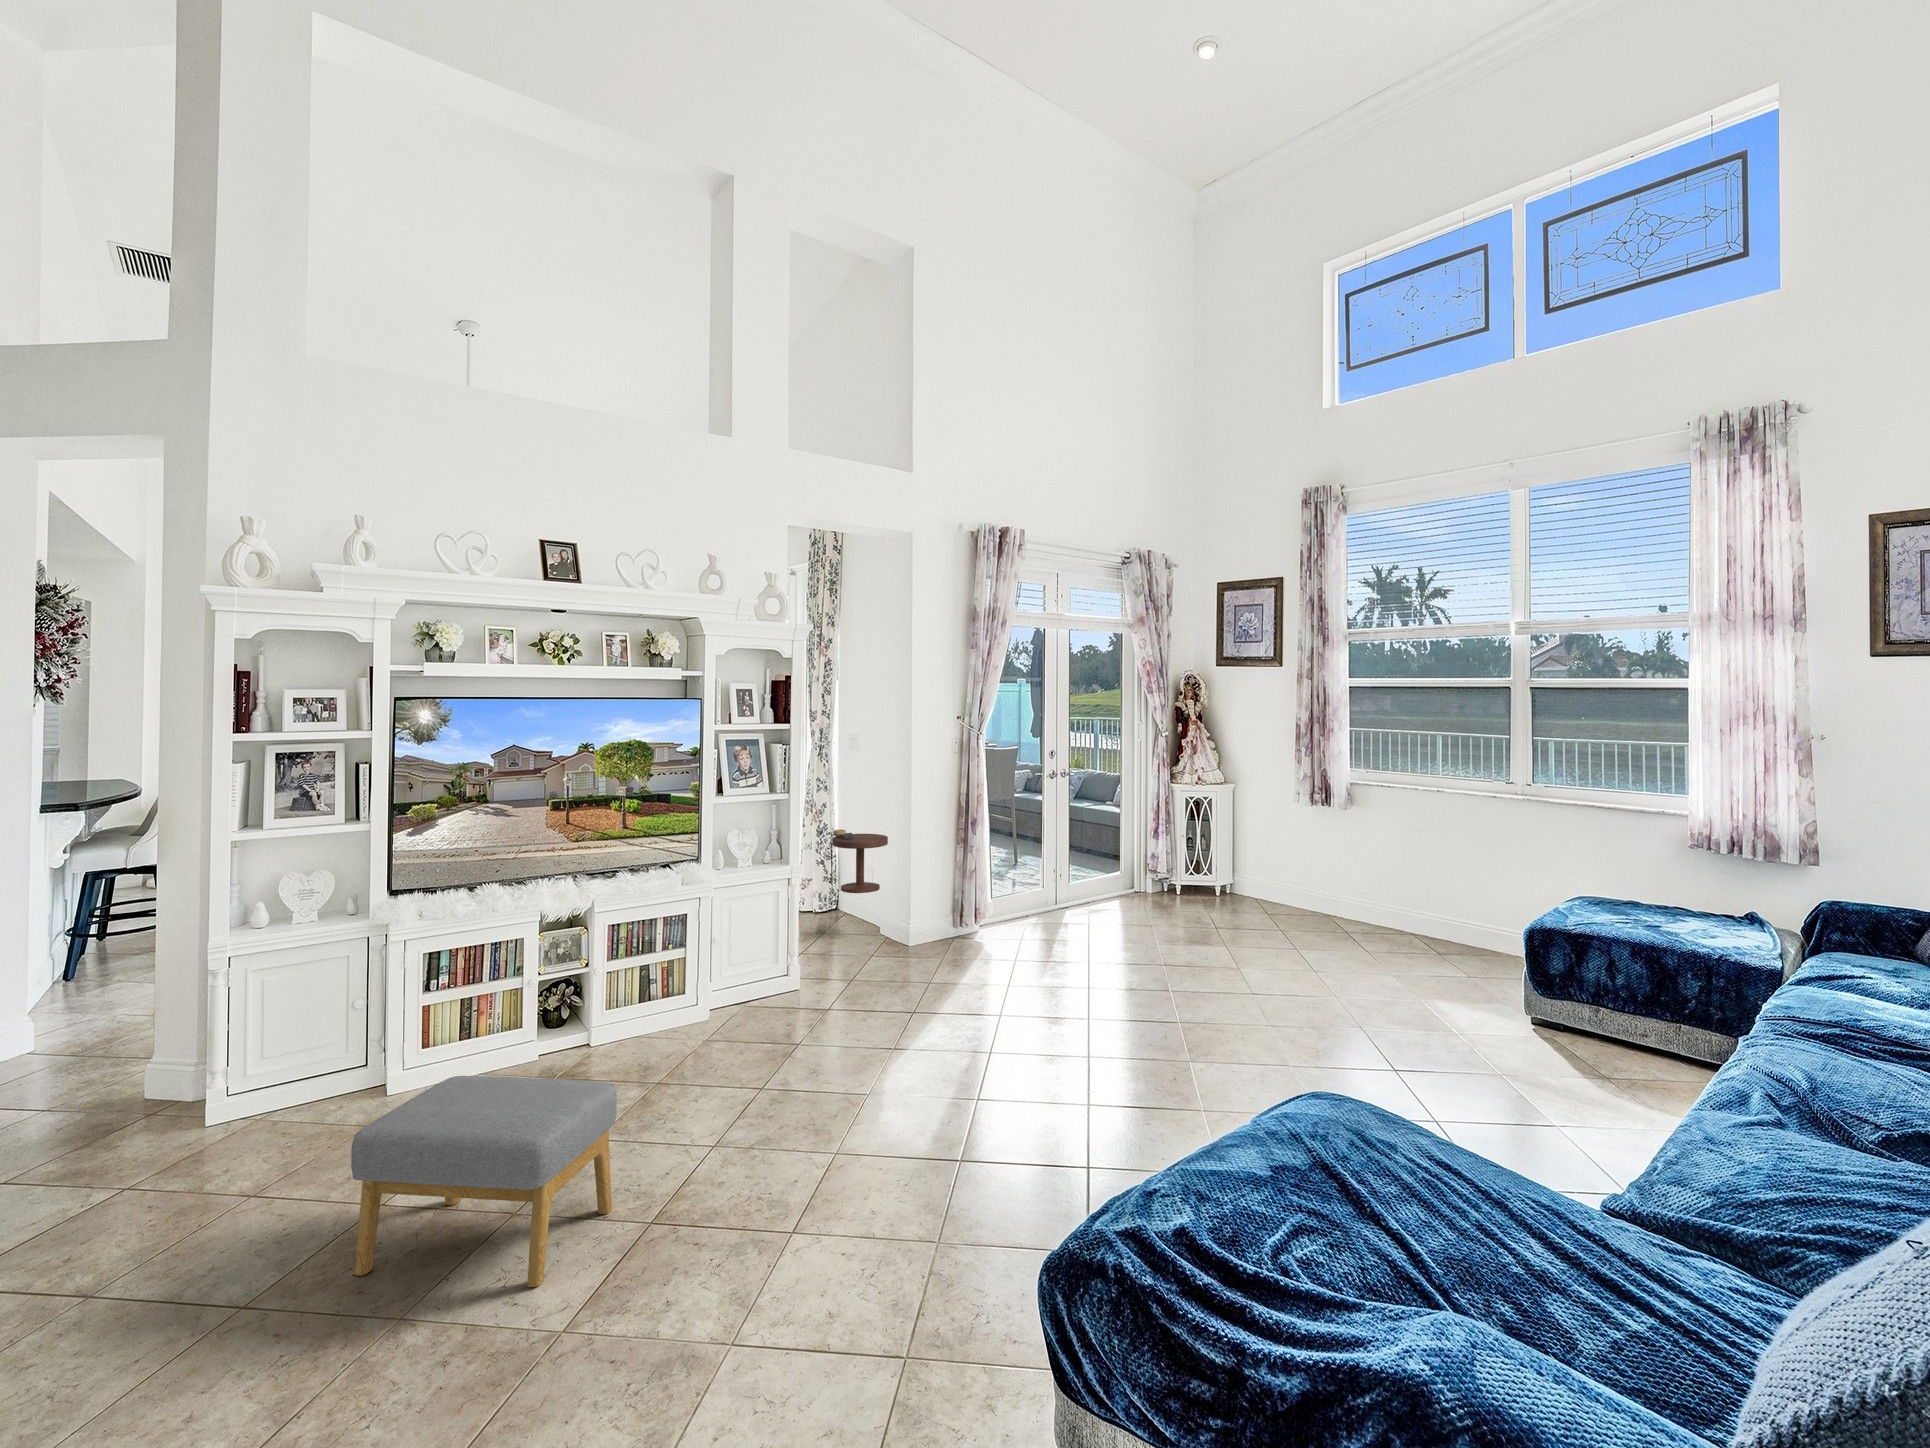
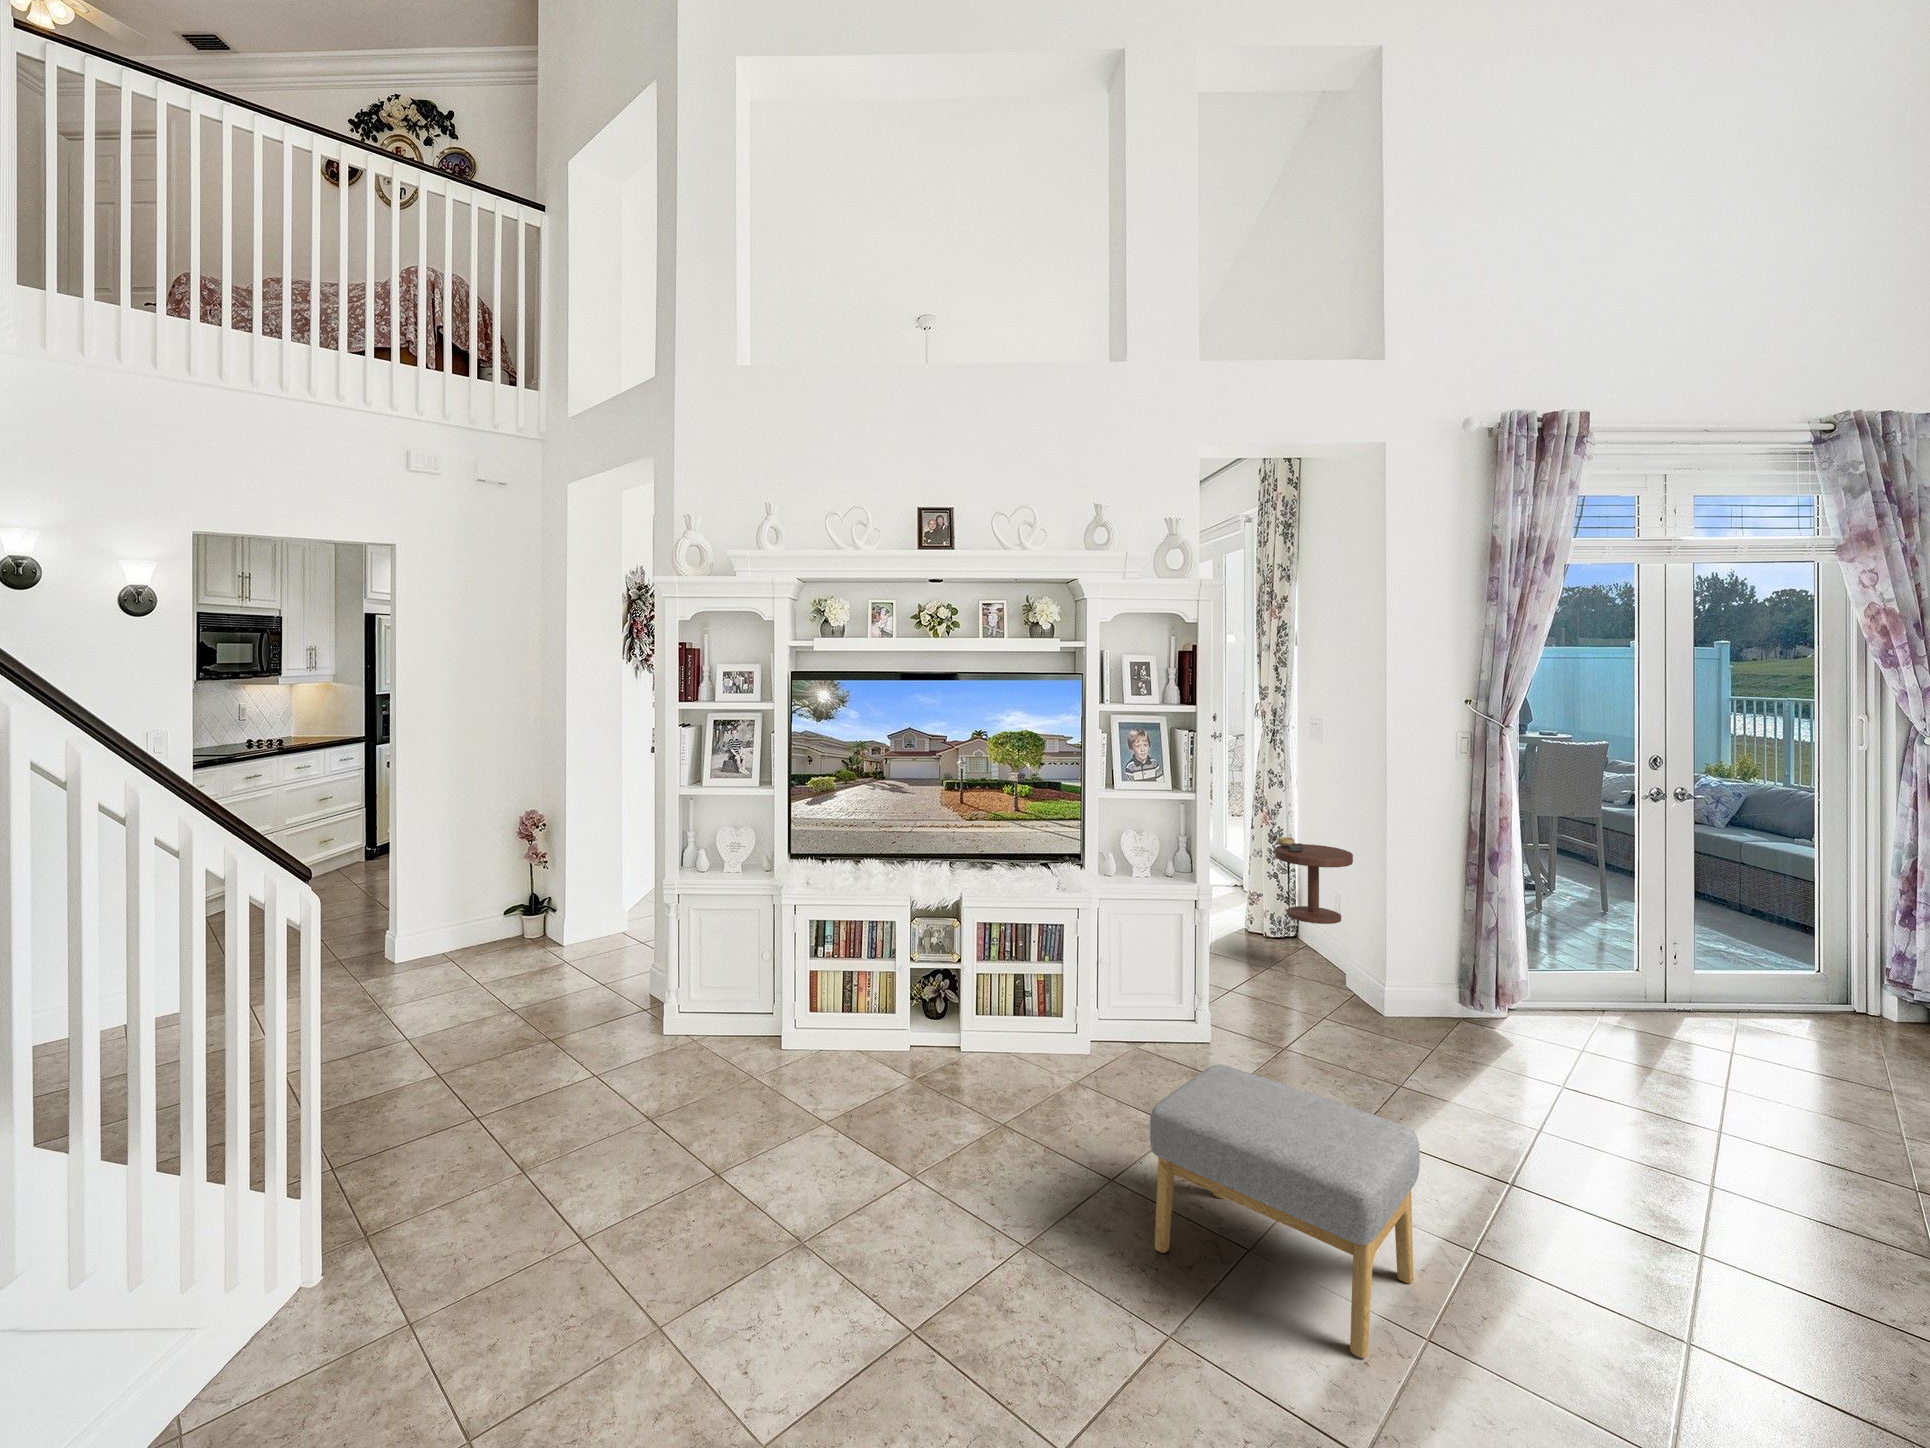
footstool: present [351,1076,617,1287] -> present [1150,1065,1420,1358]

